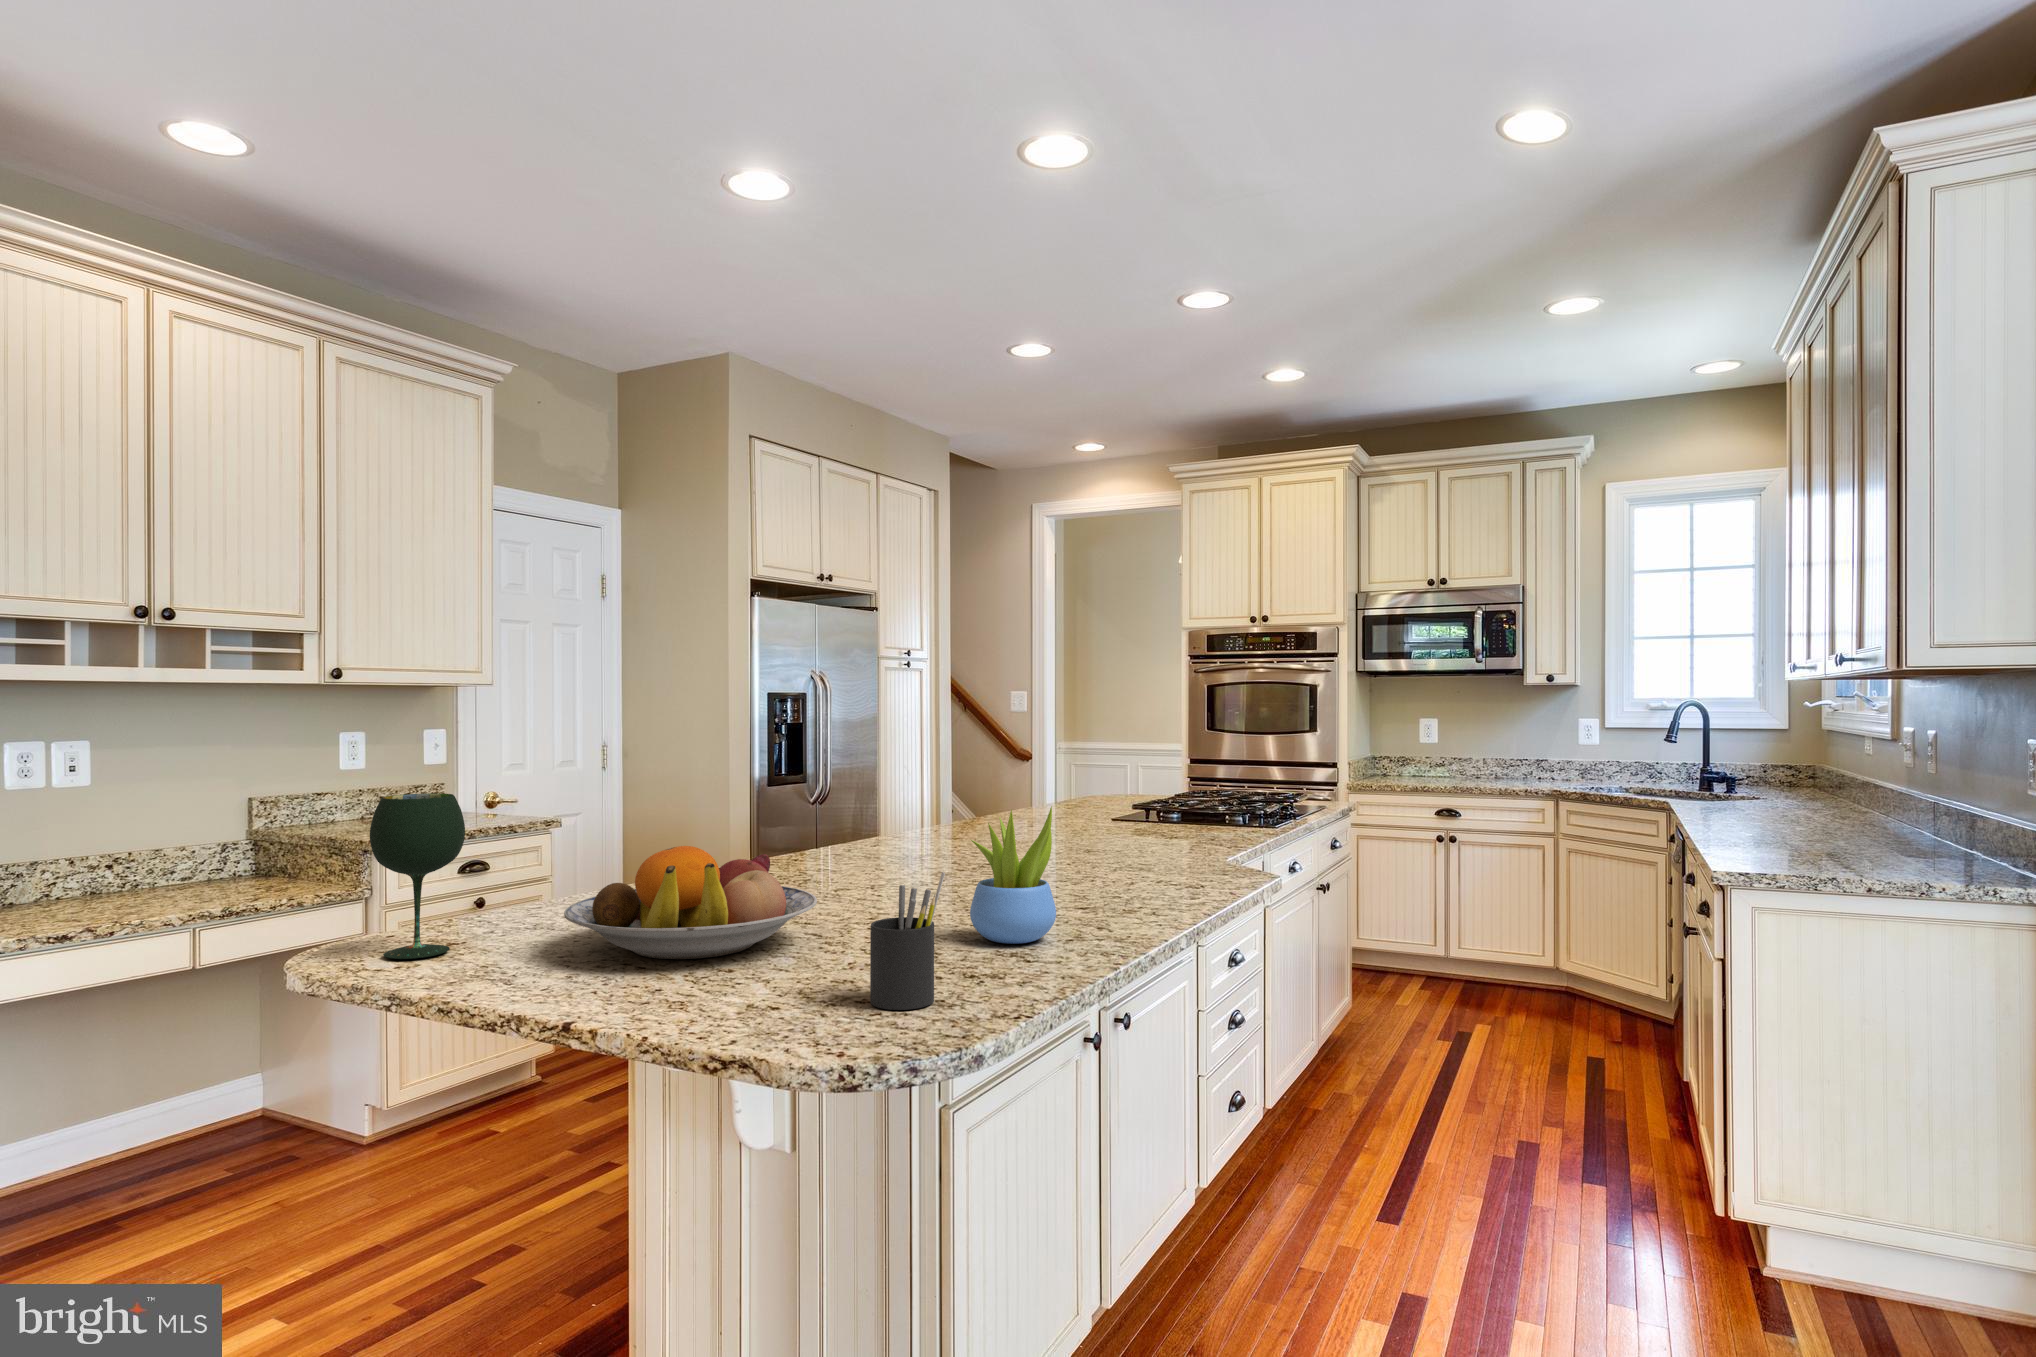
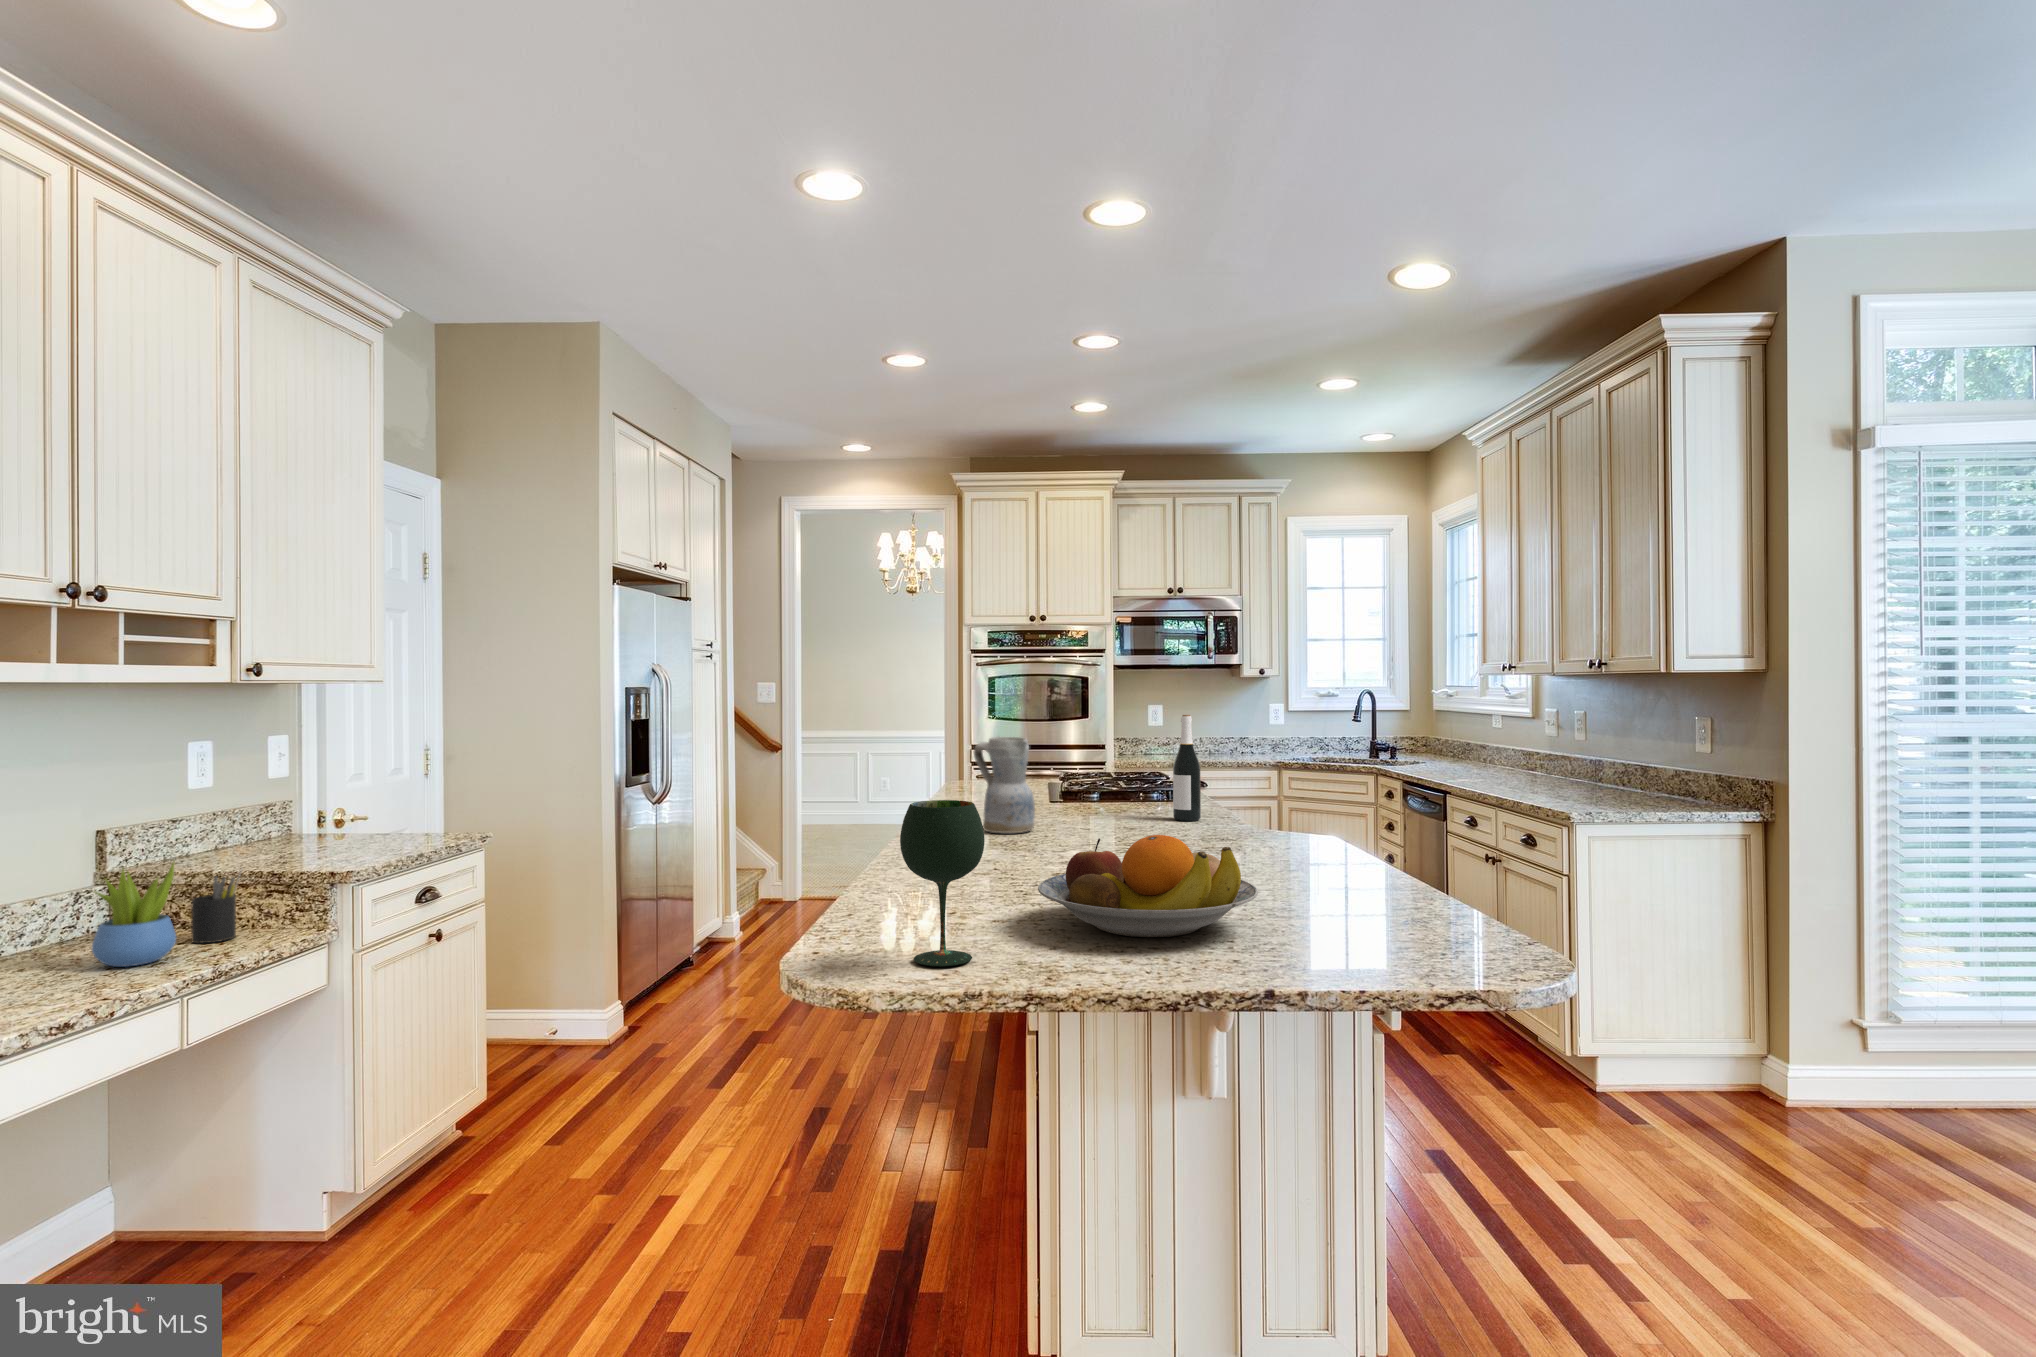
wine bottle: none [1149,724,1181,850] -> present [1173,715,1201,821]
ceramic pitcher: none [910,743,966,849] -> present [974,736,1035,833]
succulent plant: present [970,806,1056,944] -> present [92,862,176,967]
pen holder: present [870,872,945,1010] -> present [192,876,237,943]

